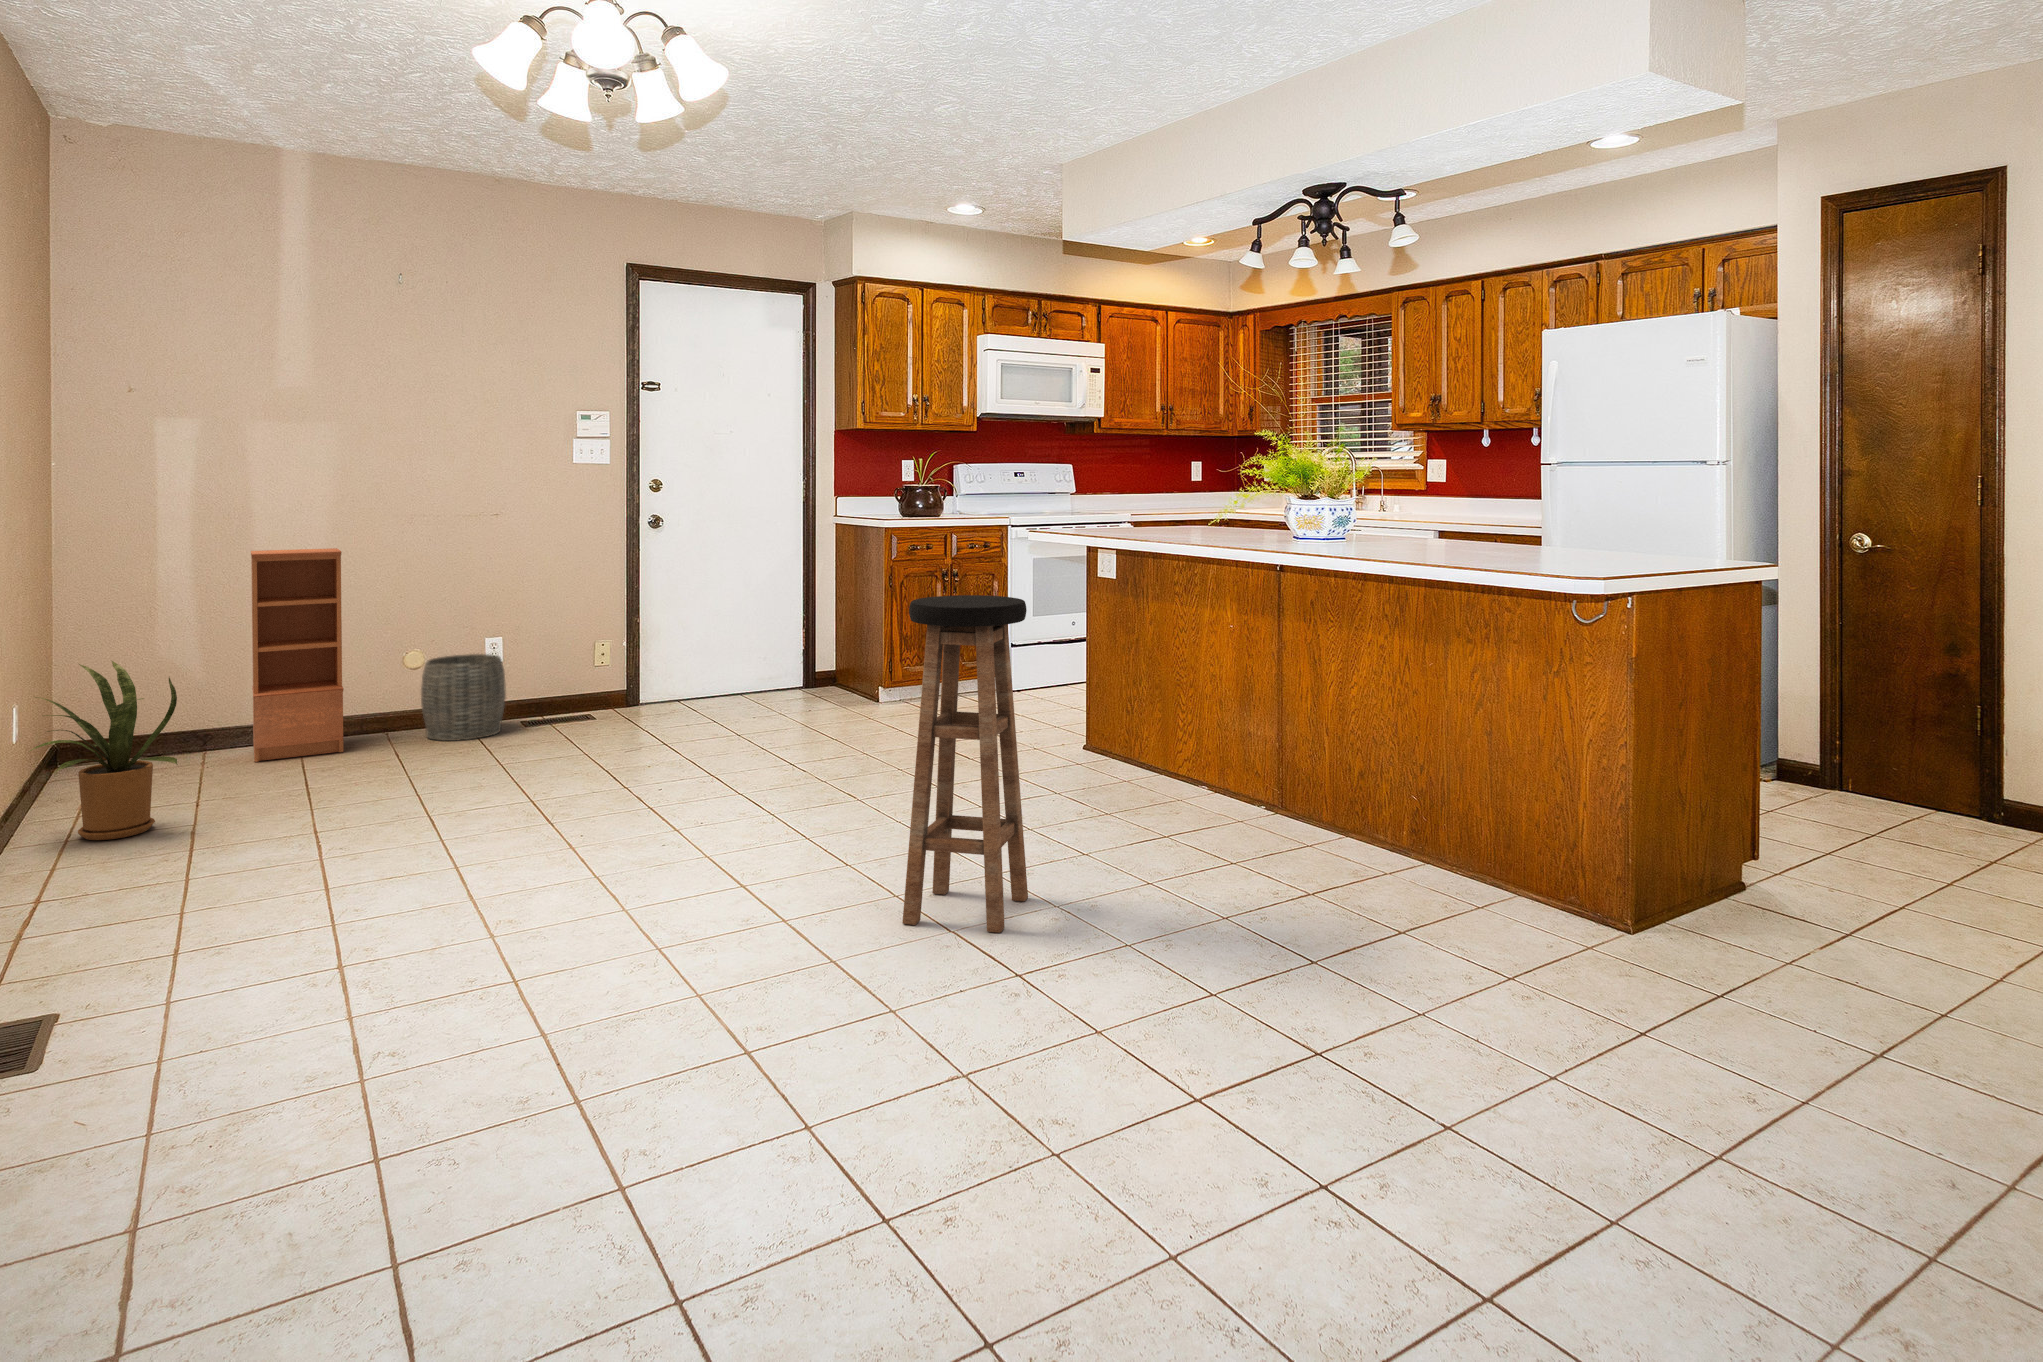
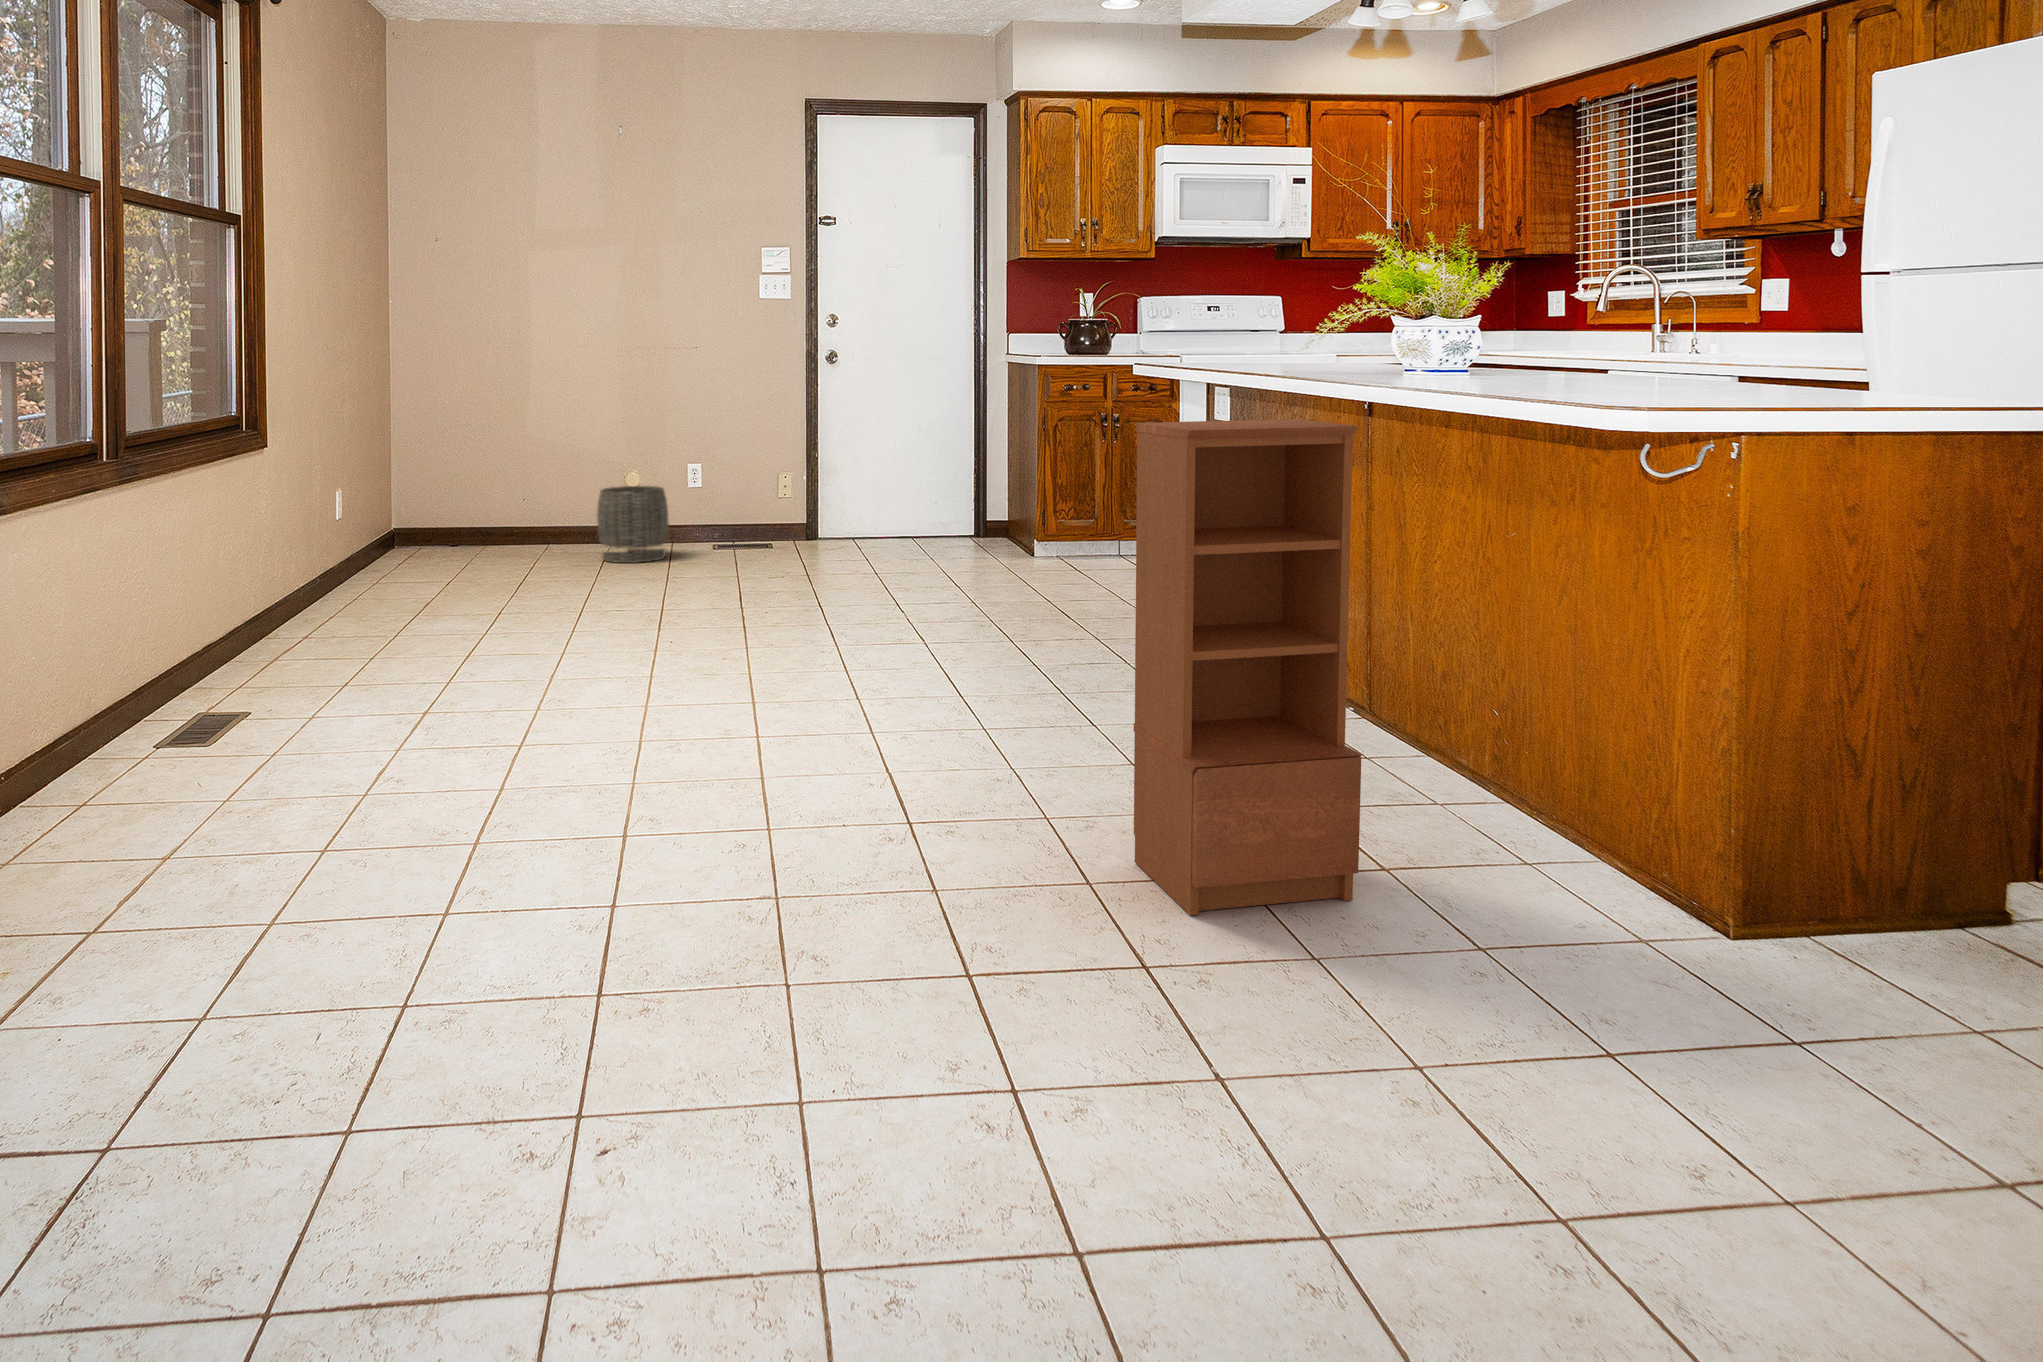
bookcase: present [251,548,344,762] -> present [1134,419,1362,915]
bar stool: present [902,595,1028,933] -> none [885,401,1025,739]
house plant: present [30,661,178,840] -> none [275,466,379,611]

